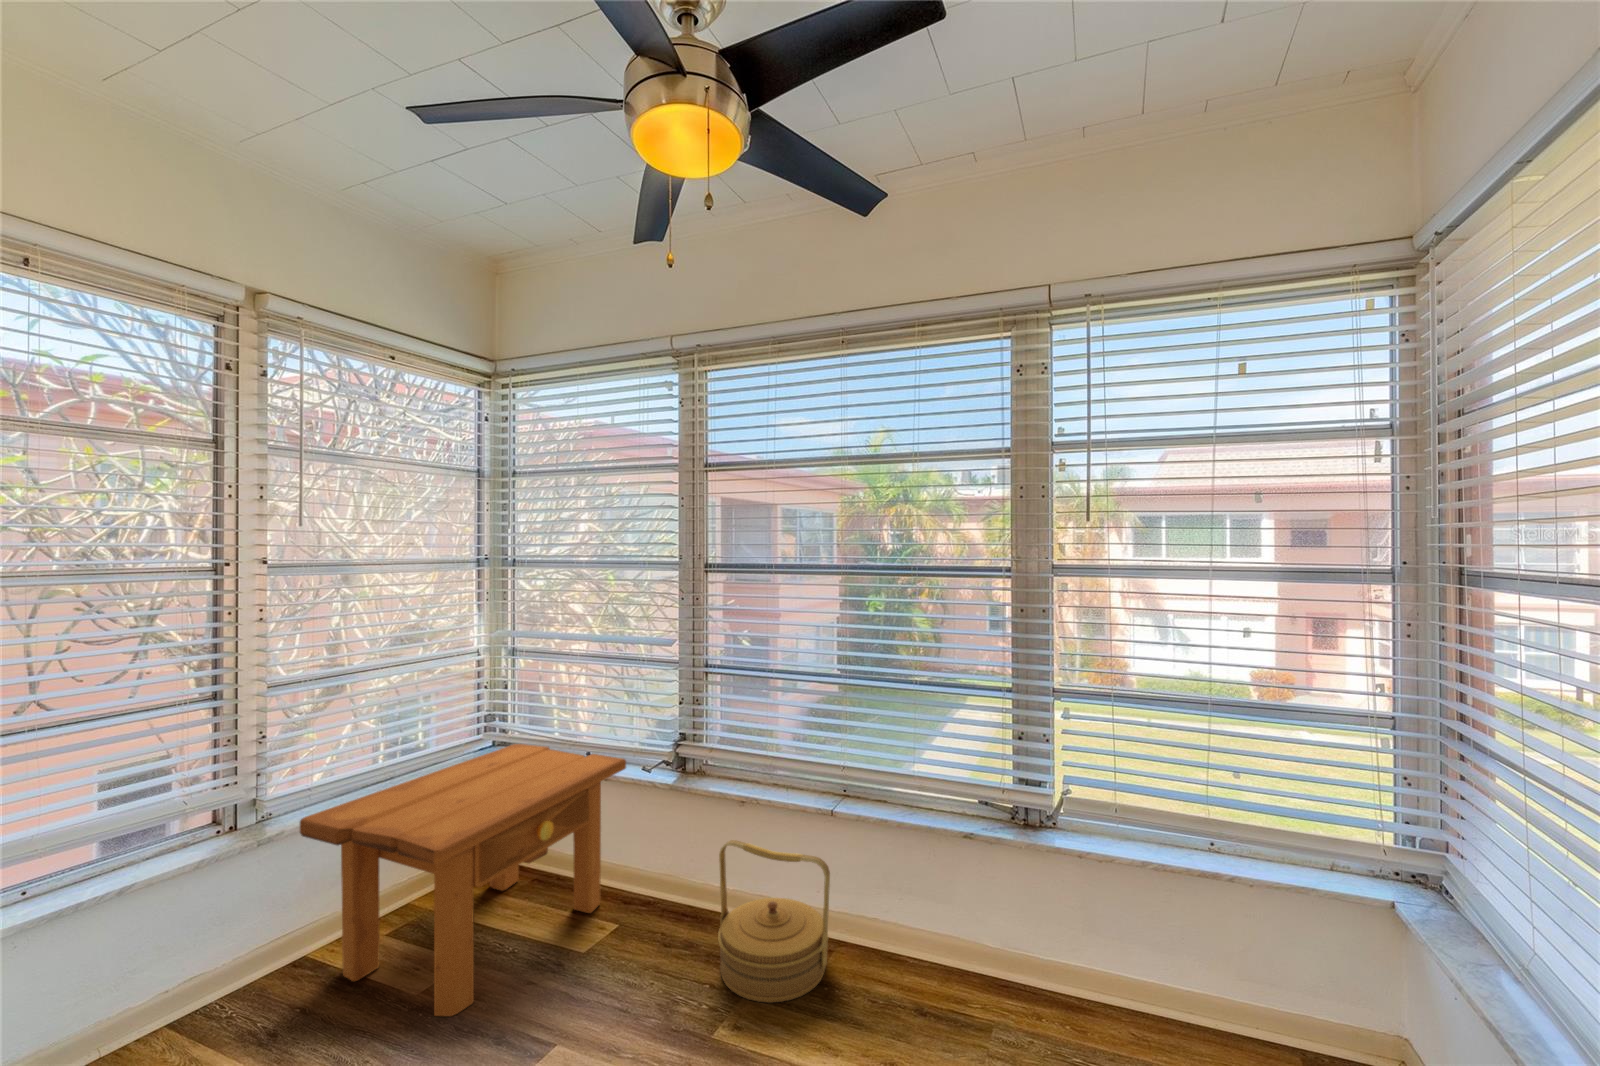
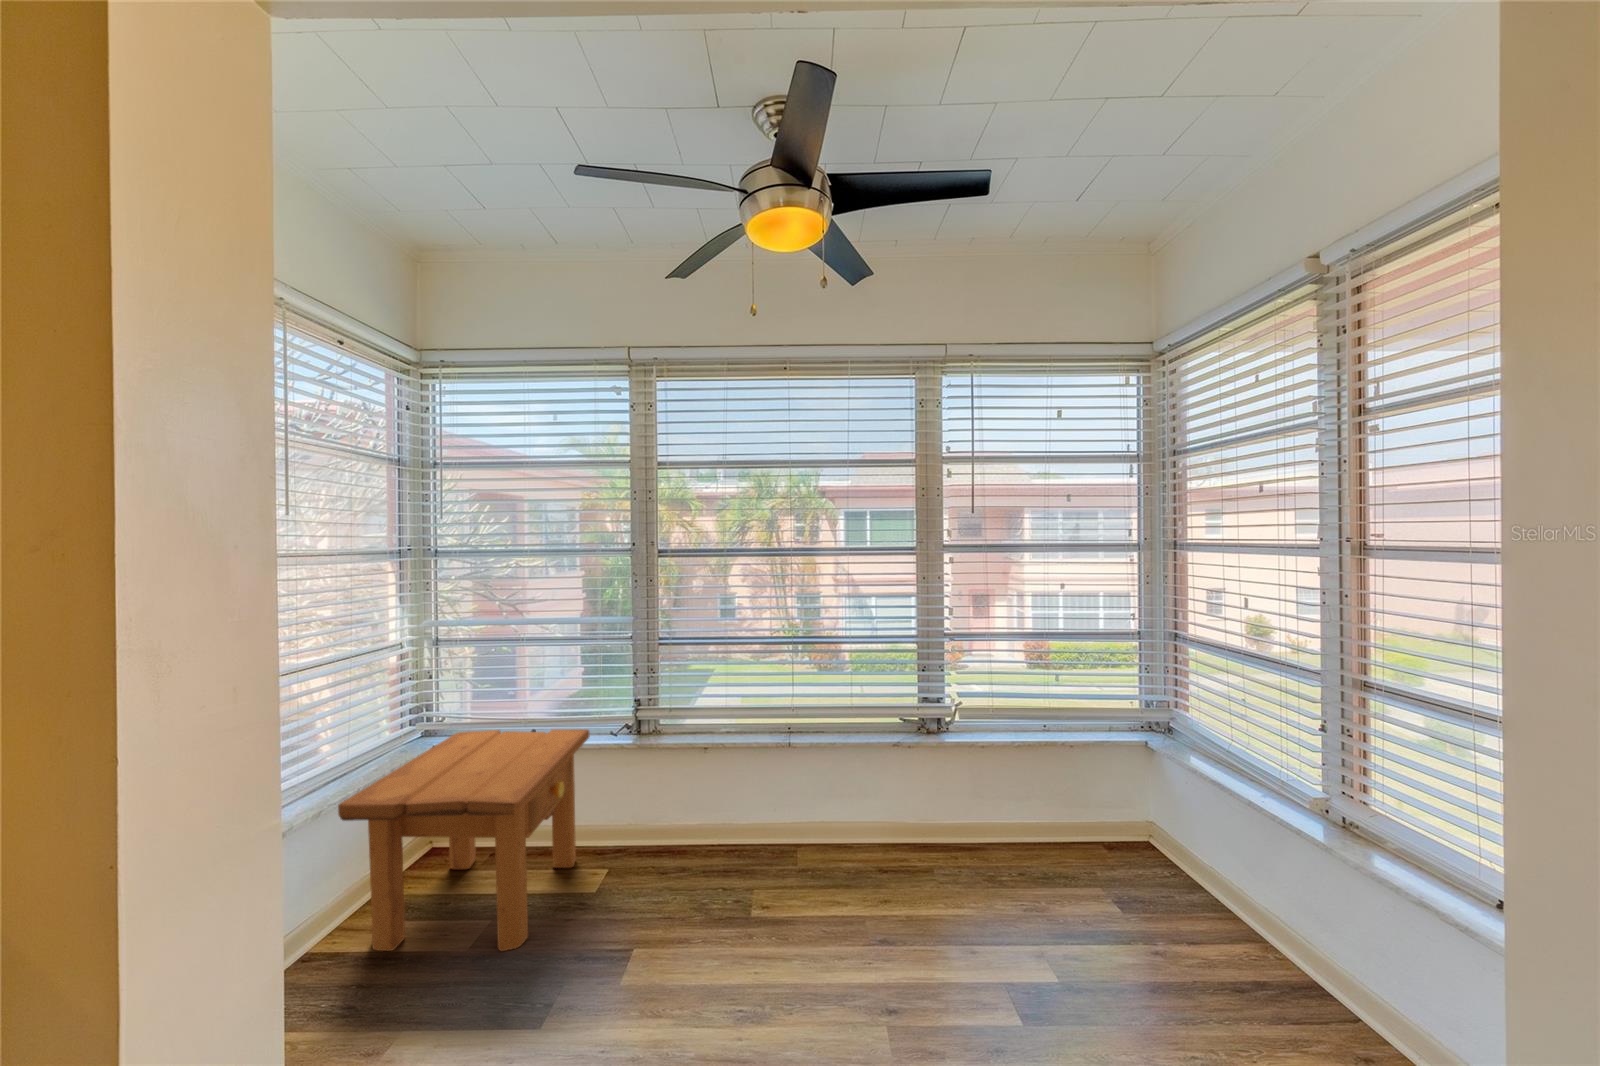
woven basket: present [718,840,830,1003] -> none [708,774,803,888]

